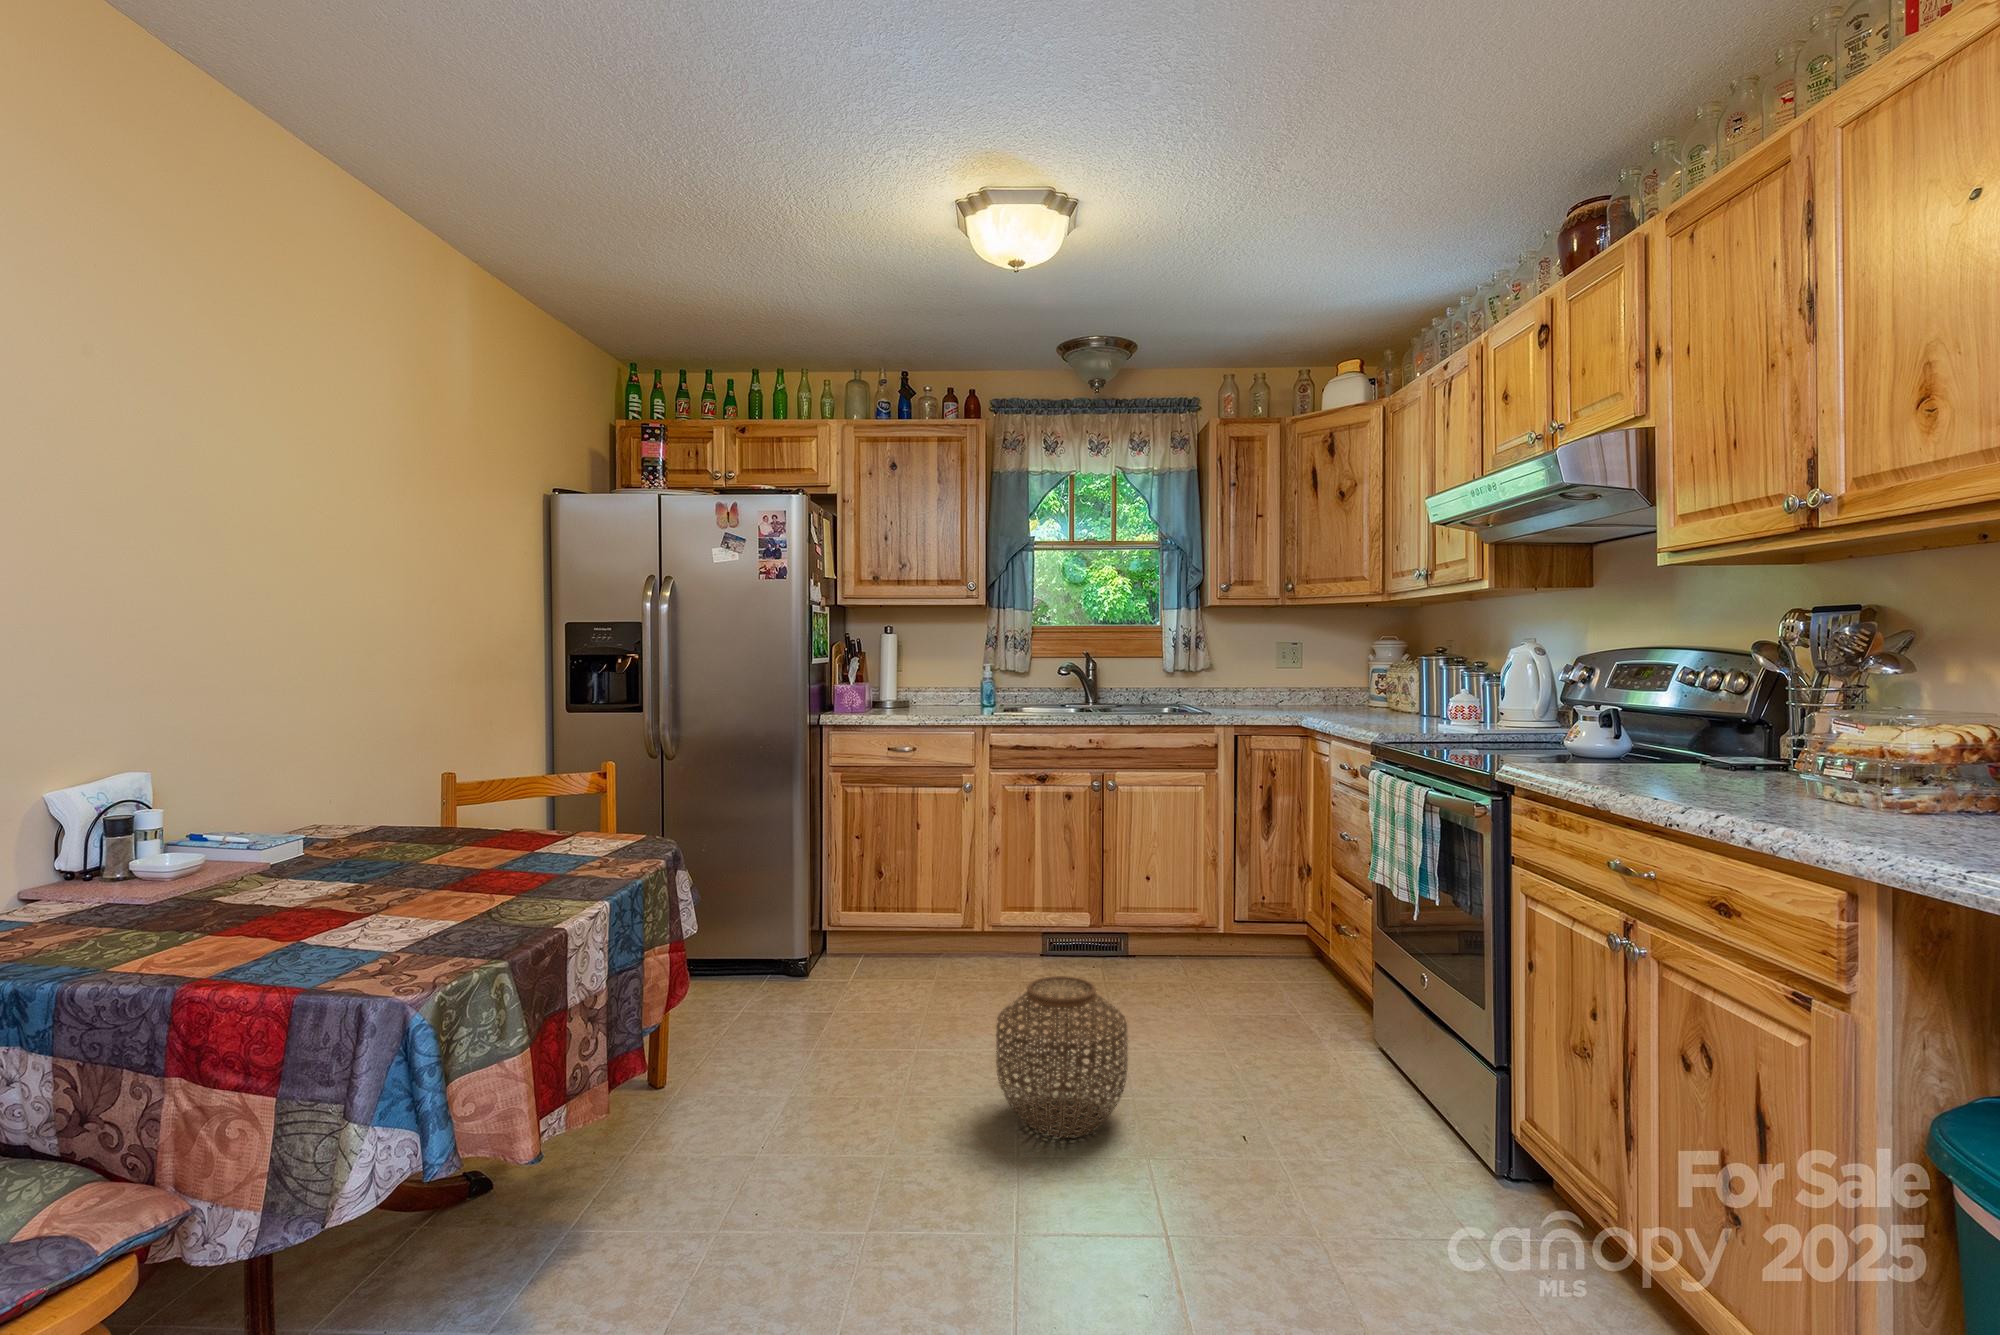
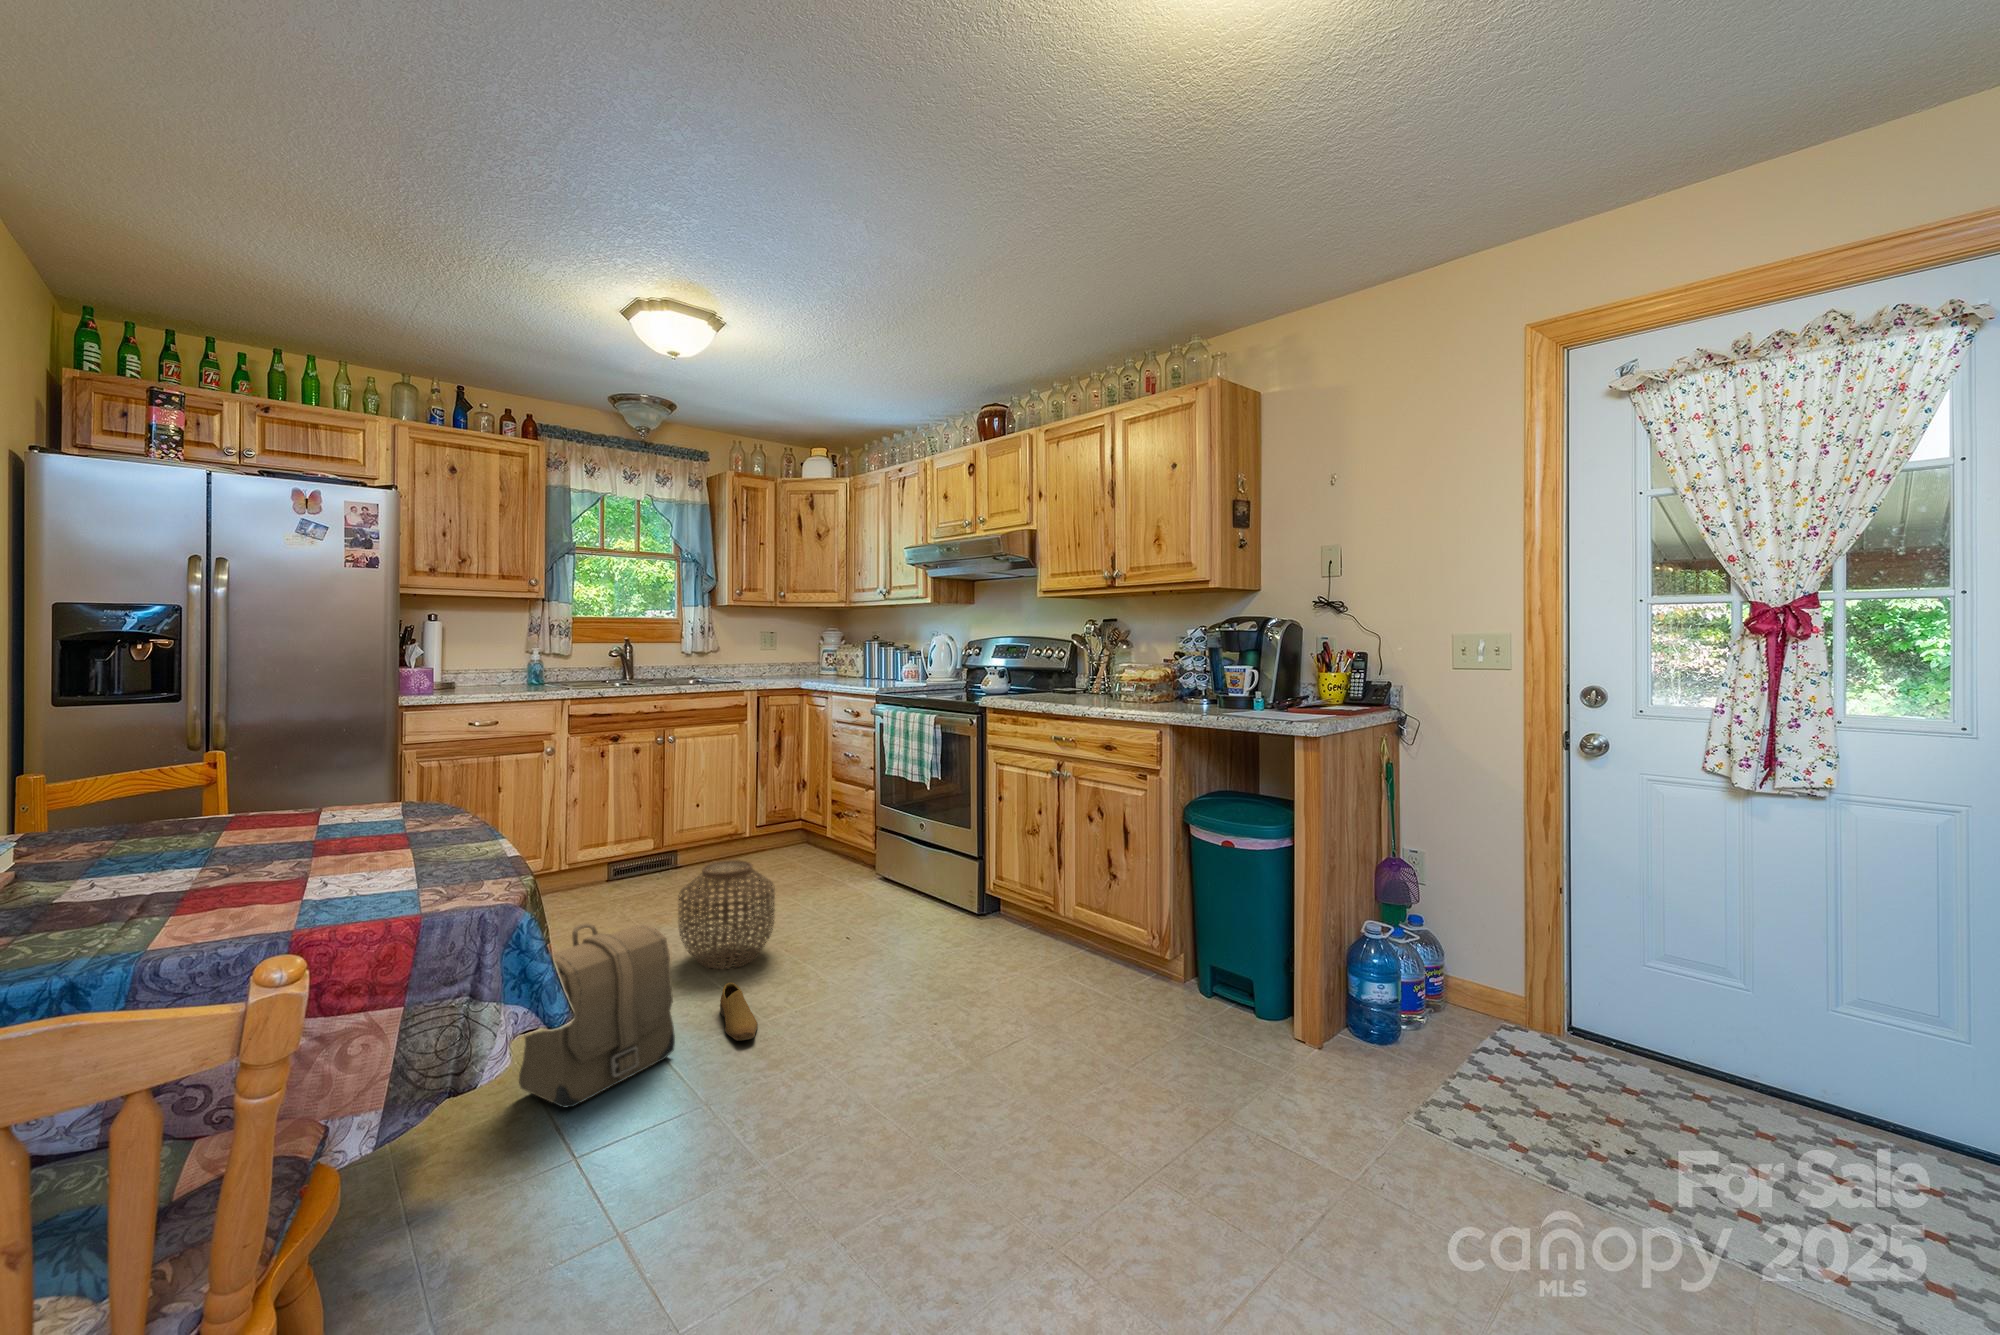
backpack: none [703,1039,880,1283] -> present [519,923,675,1107]
shoe: none [953,1167,1013,1273] -> present [720,982,758,1041]

